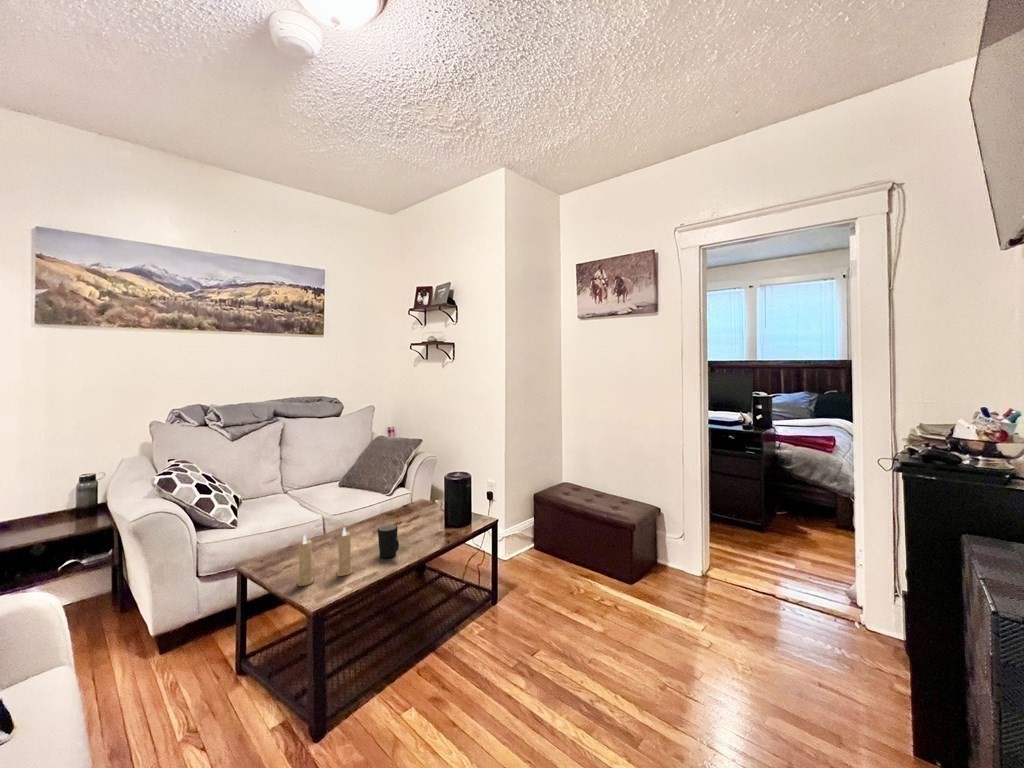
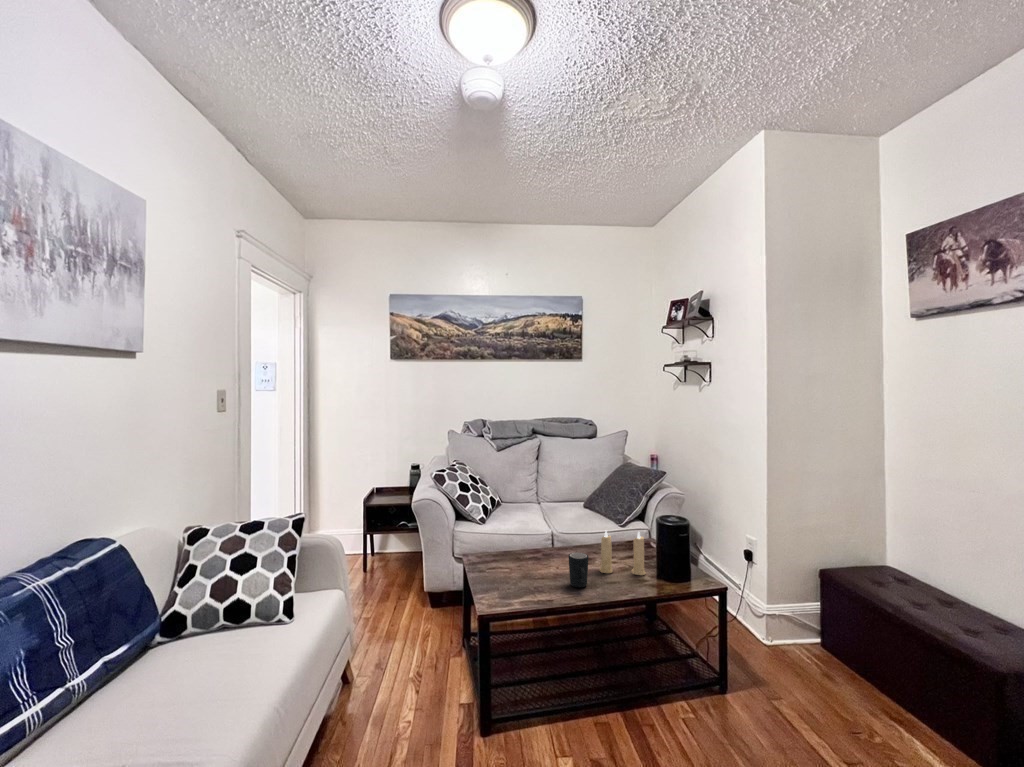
candle: present [297,528,353,586] -> present [600,531,646,575]

